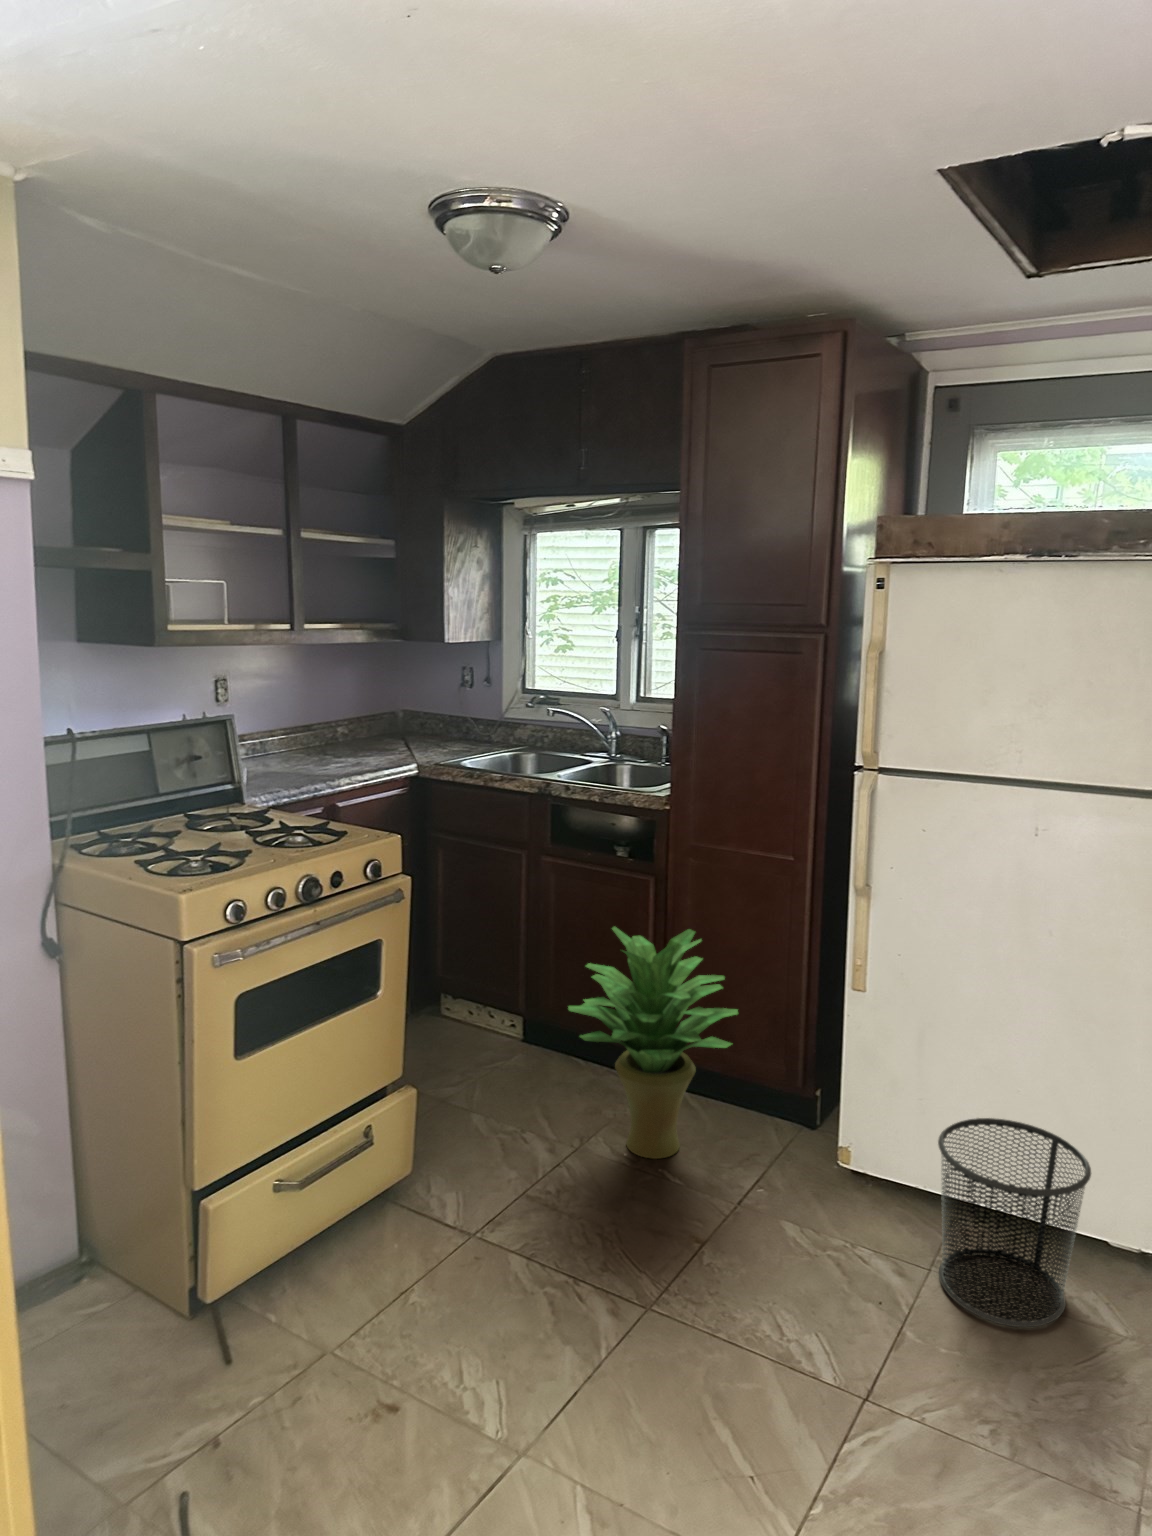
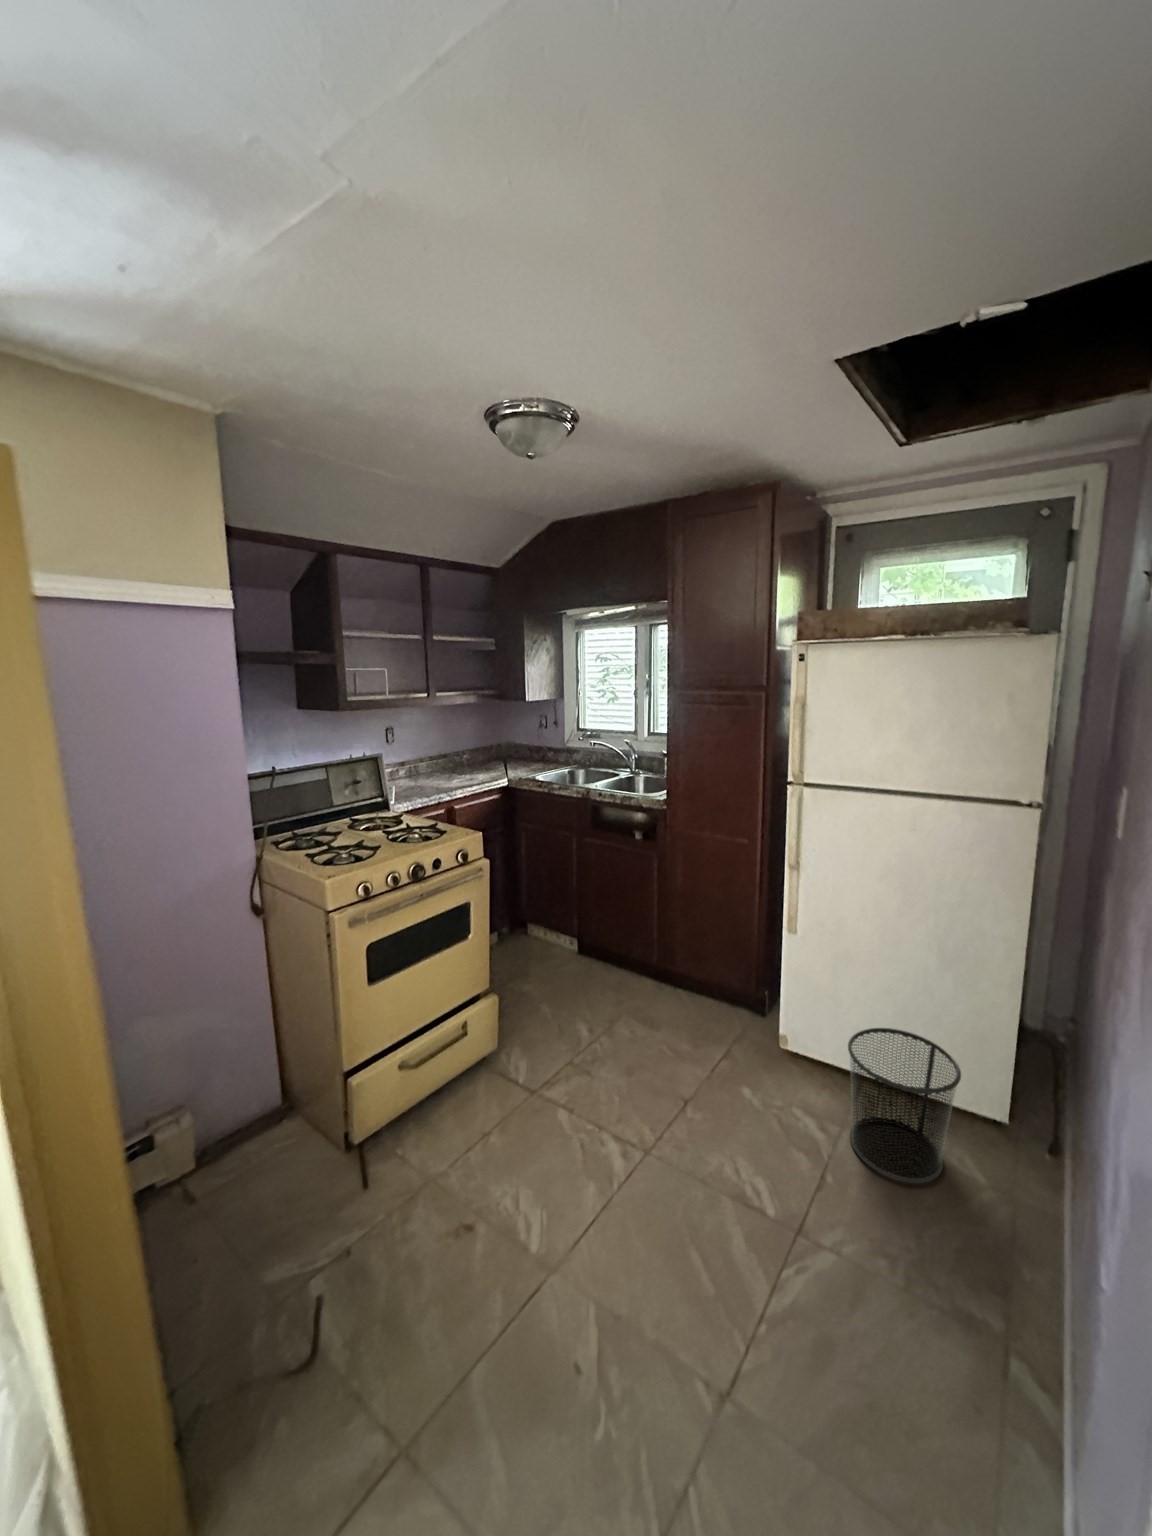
potted plant: present [568,927,738,1159] -> none [598,887,710,1040]

